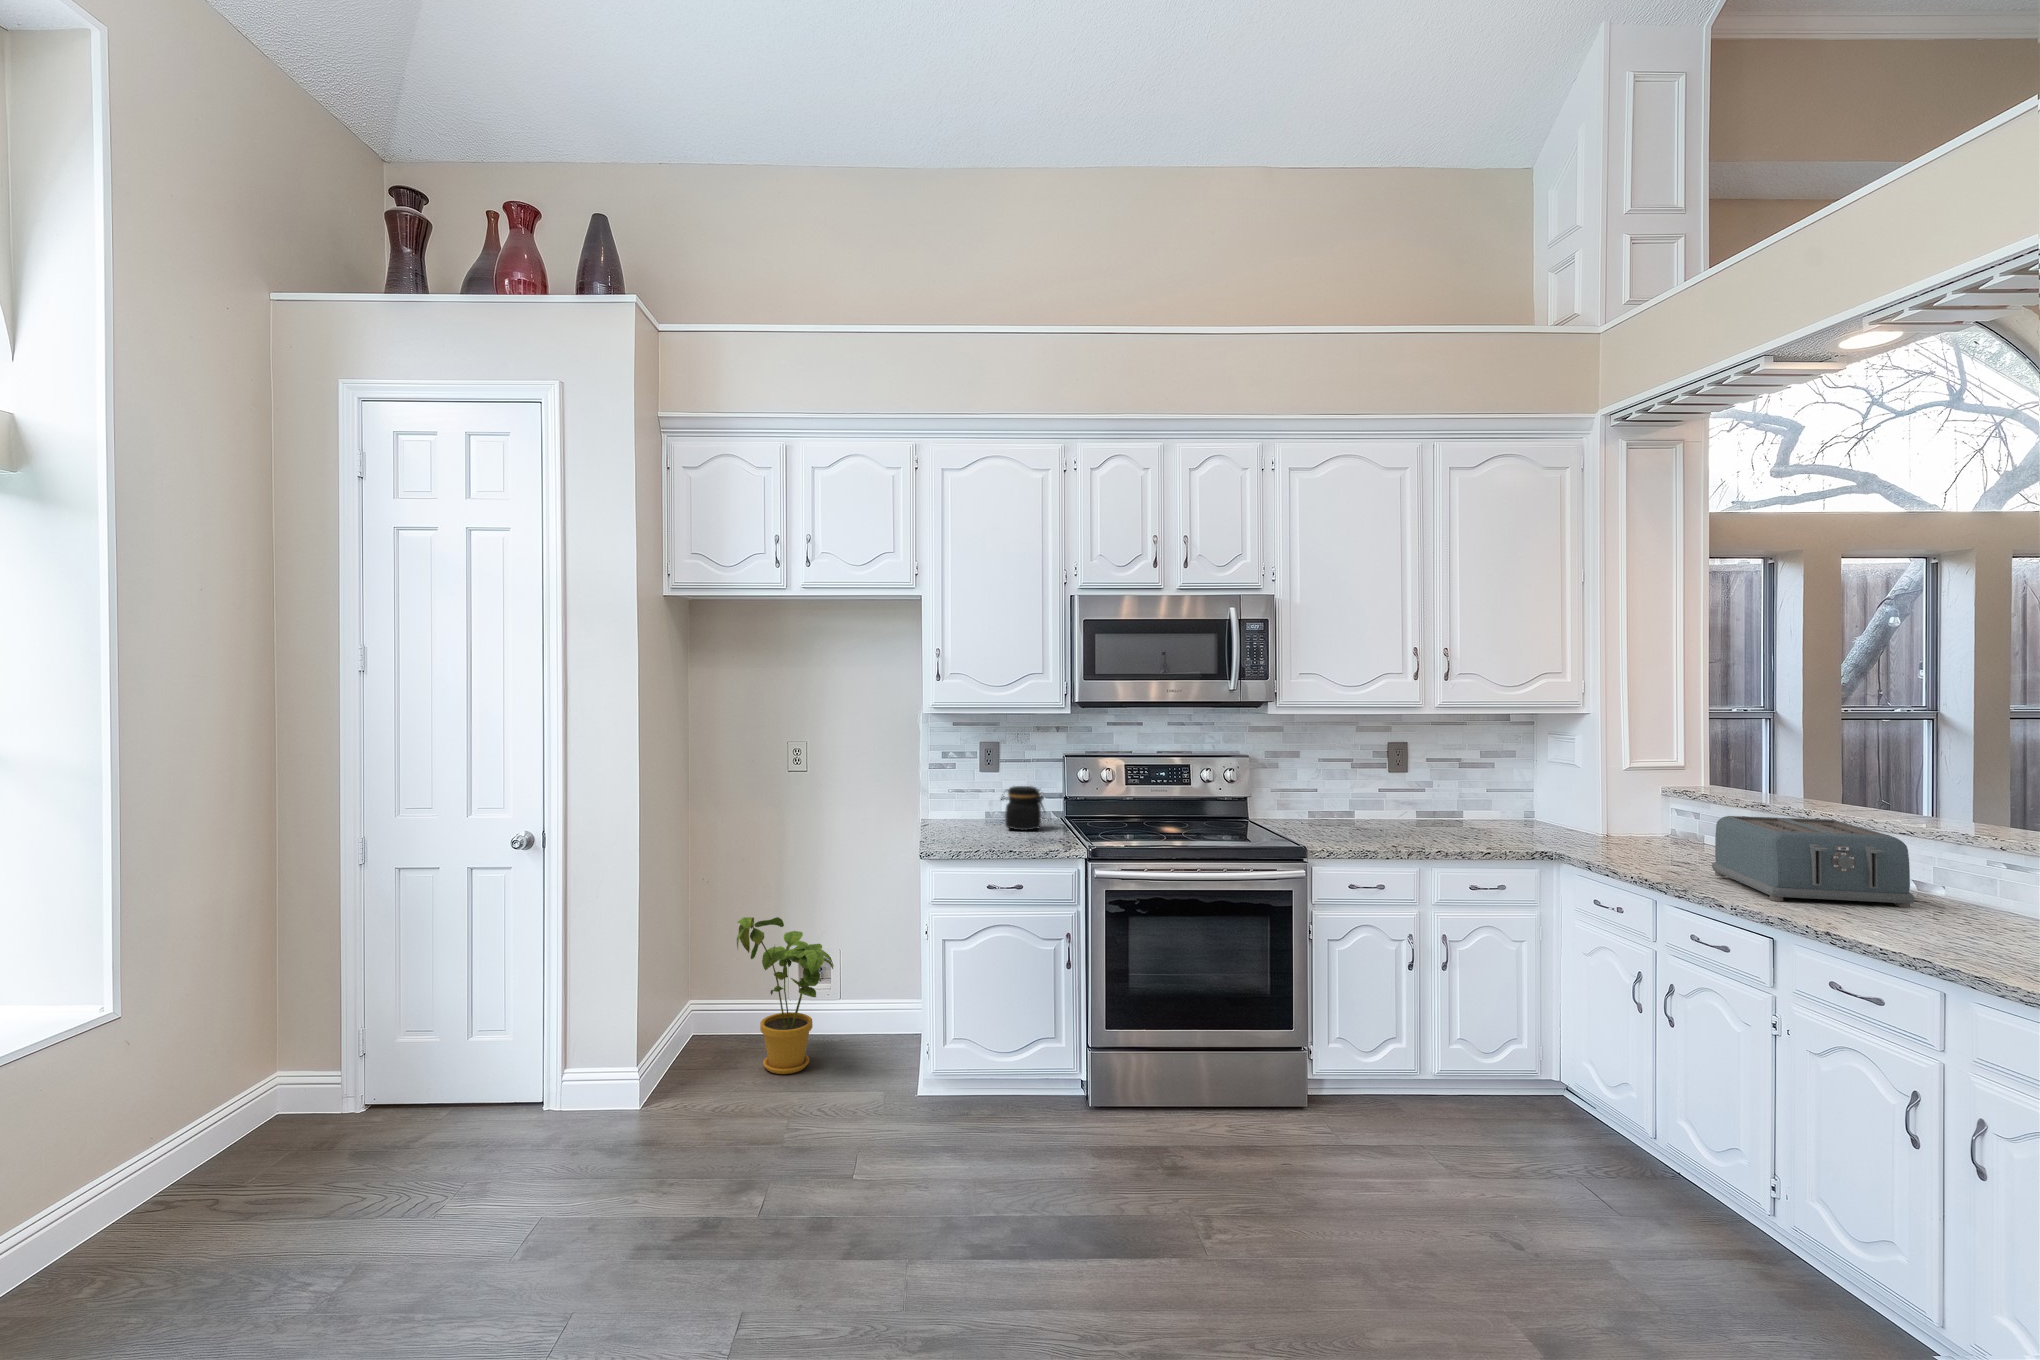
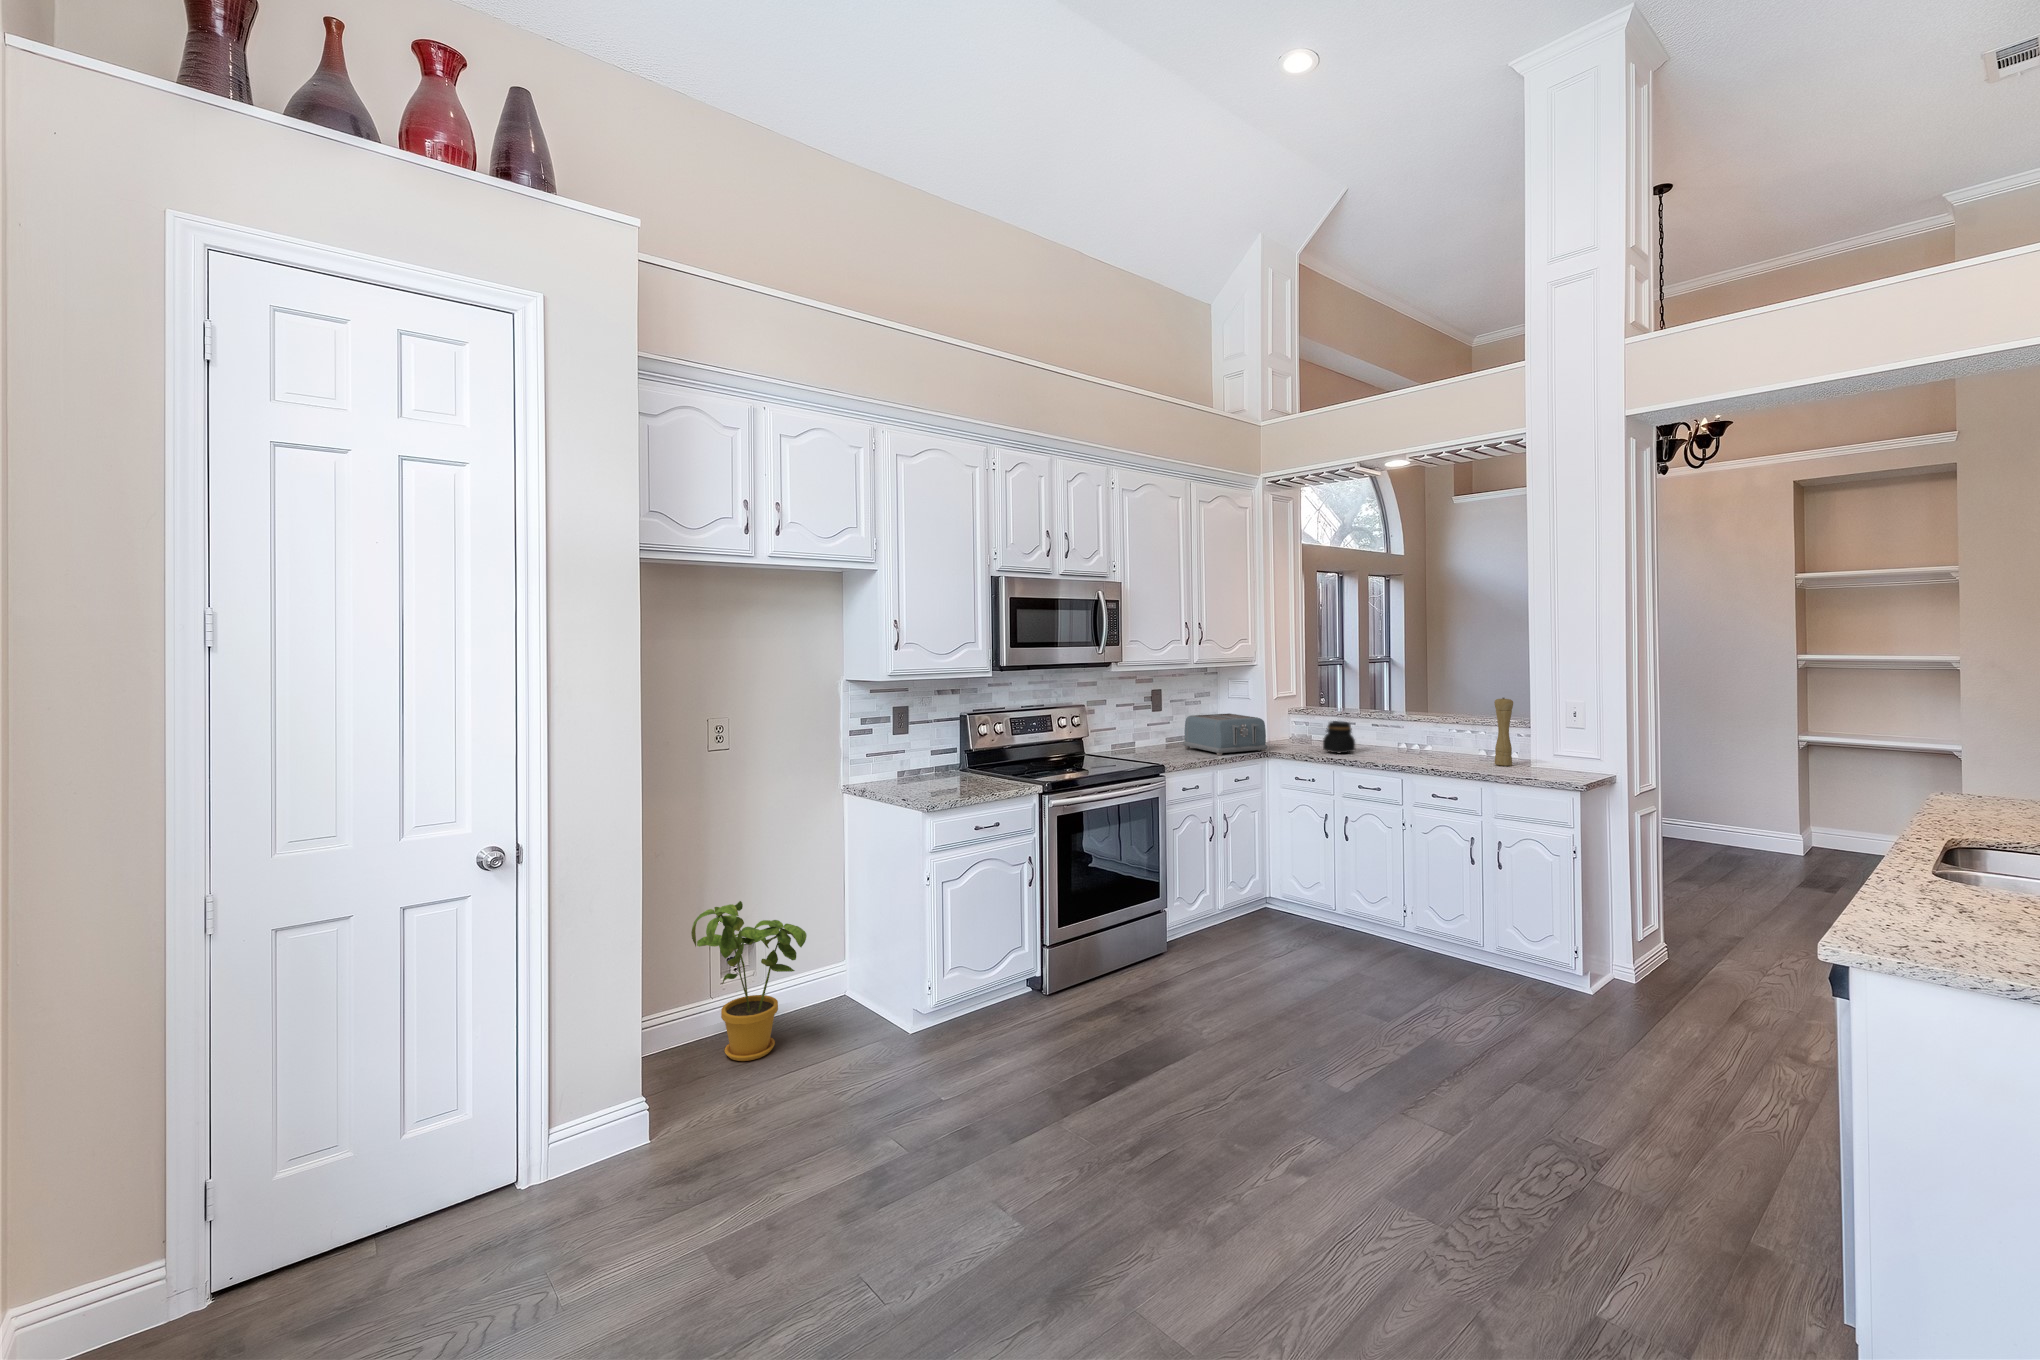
jar: present [1001,786,1044,830] -> present [1323,721,1355,753]
pepper mill: none [1919,796,1966,932] -> present [1494,698,1513,766]
toaster: present [1712,816,1915,908] -> present [1183,713,1267,755]

